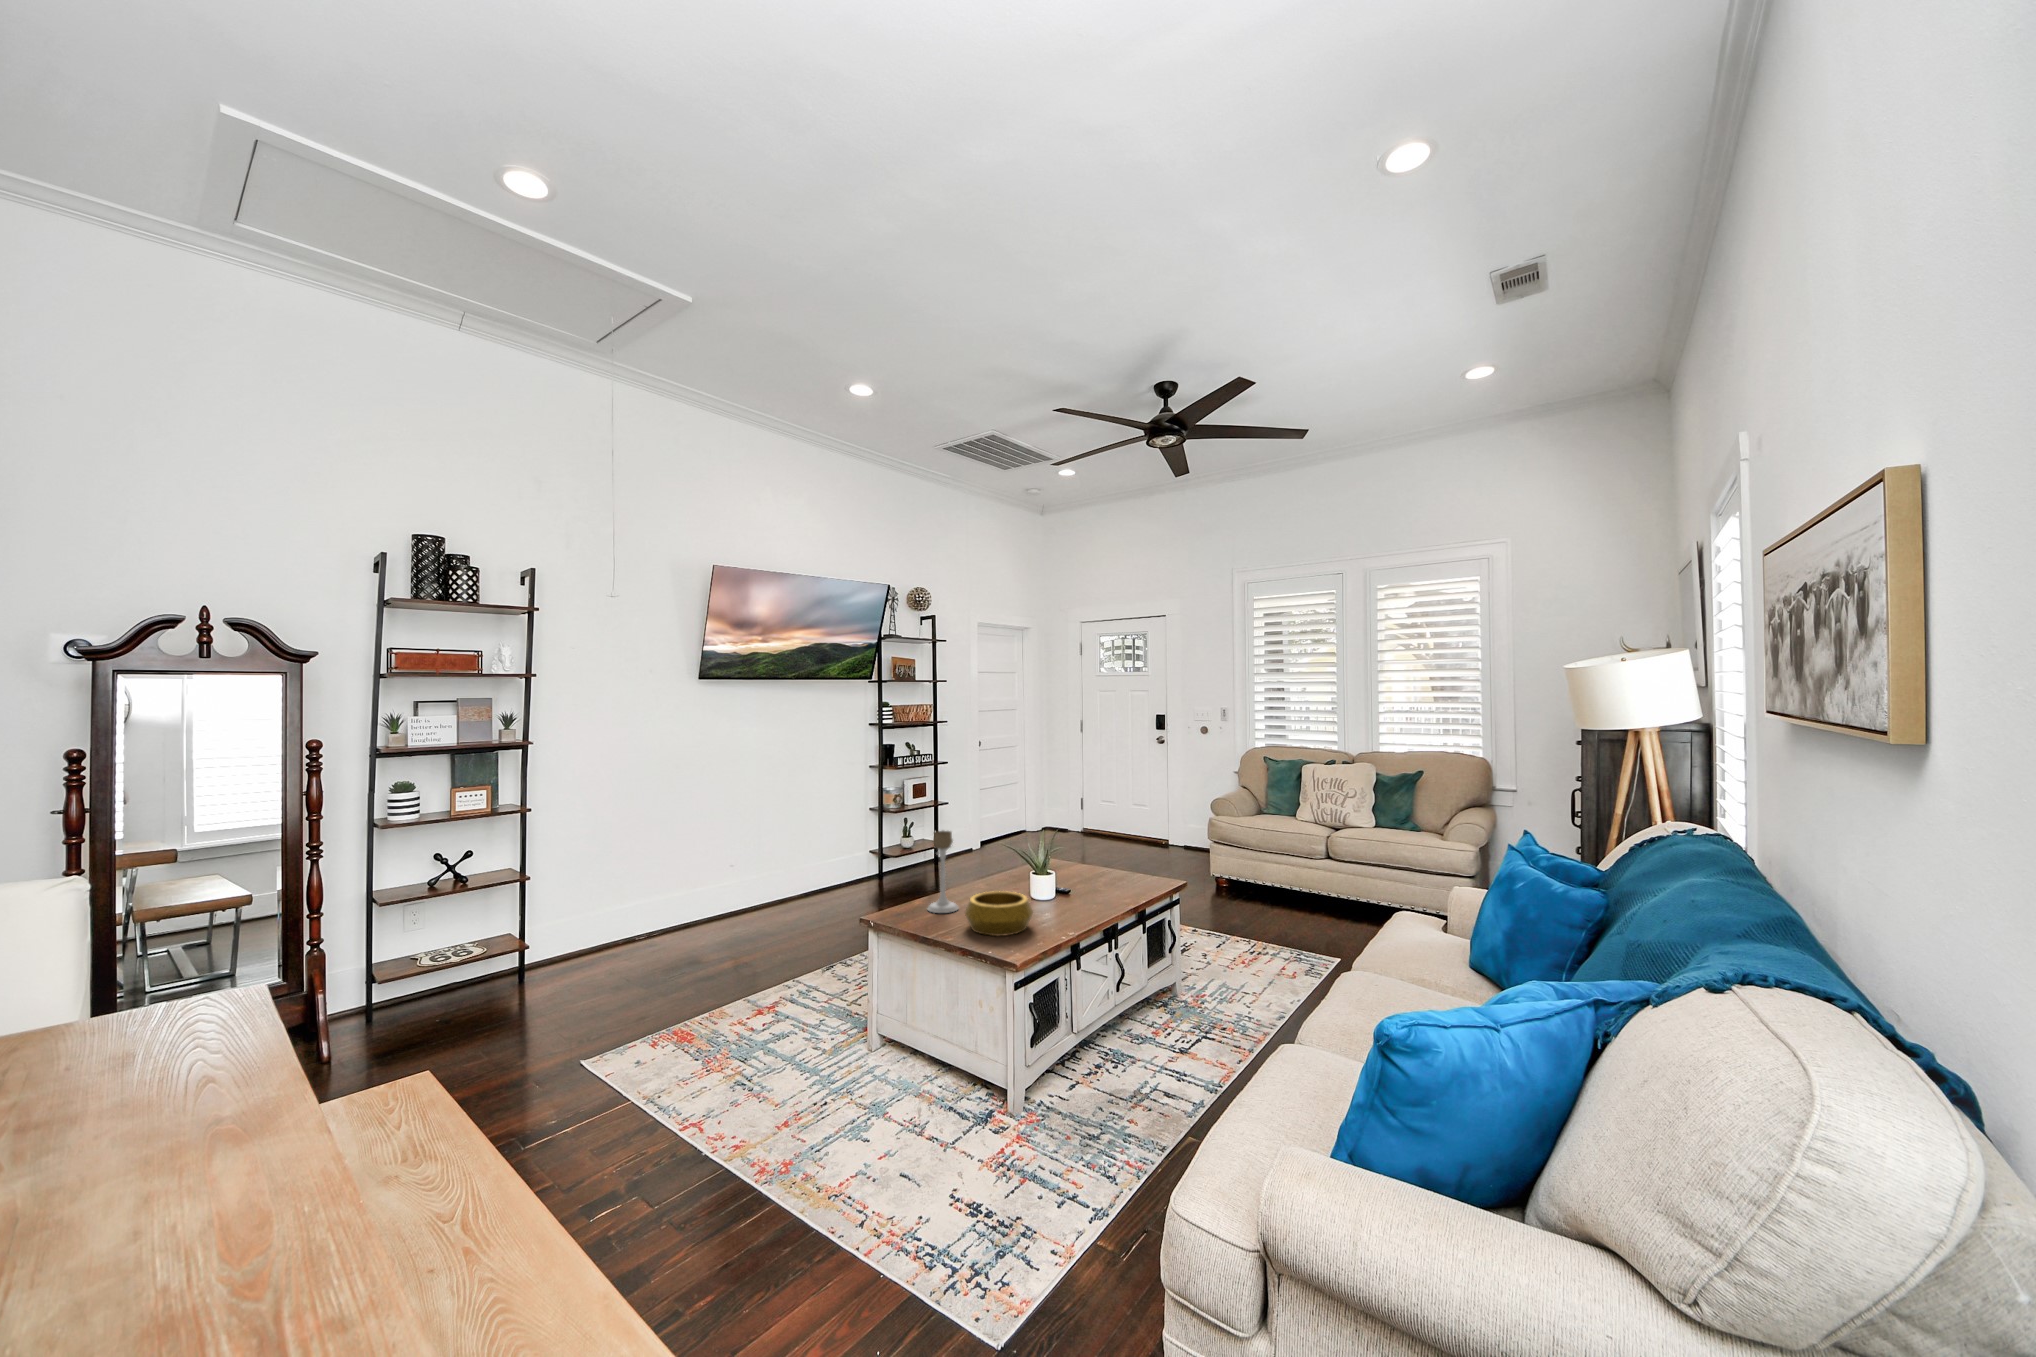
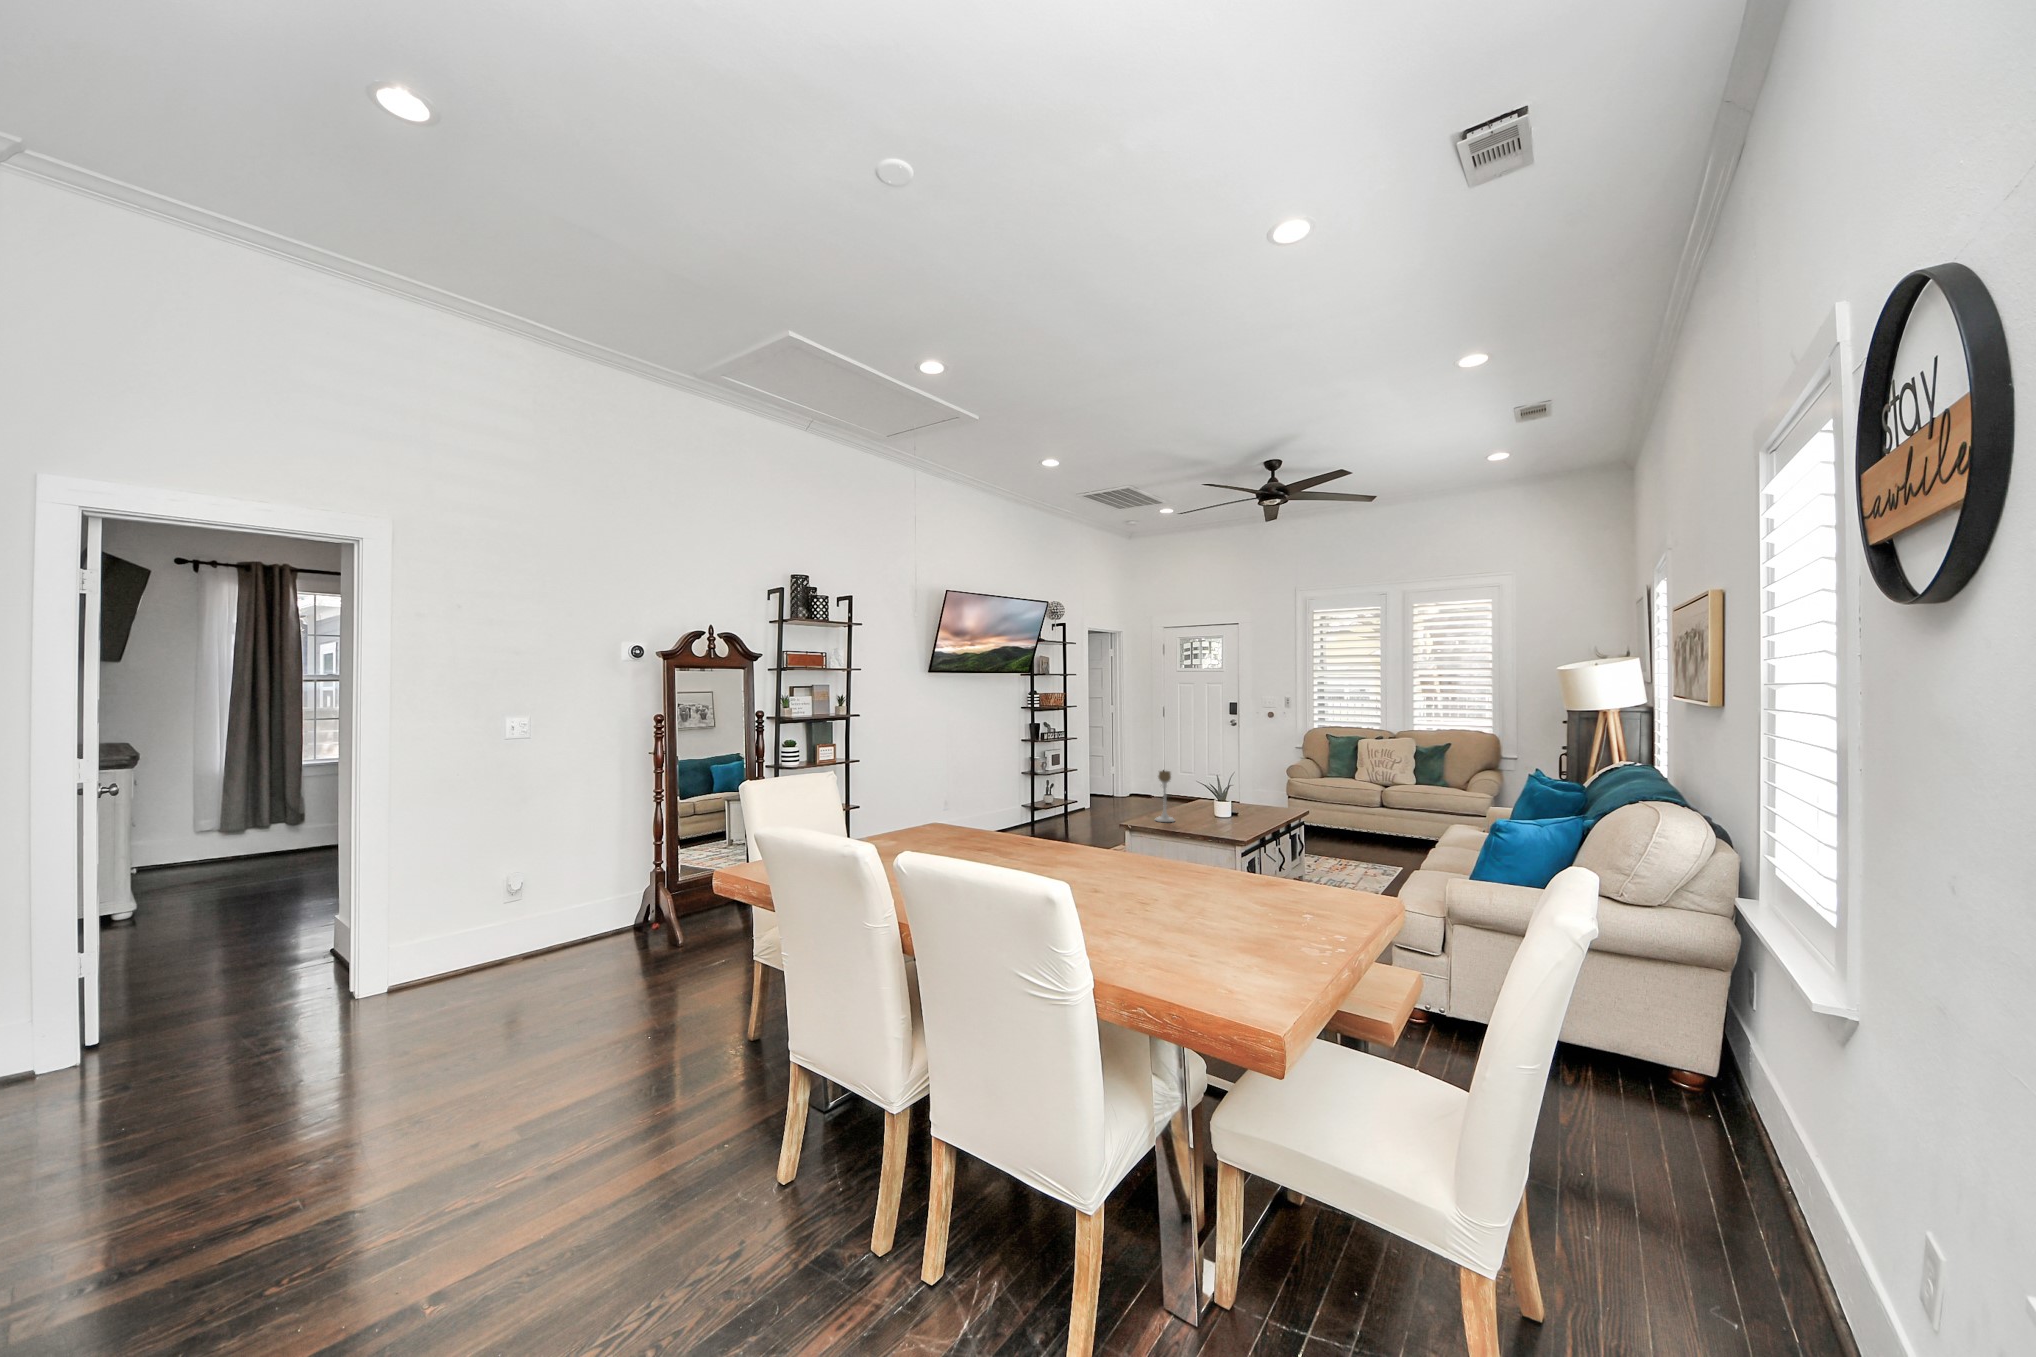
decorative bowl: present [965,891,1033,936] -> none [1189,807,1233,831]

